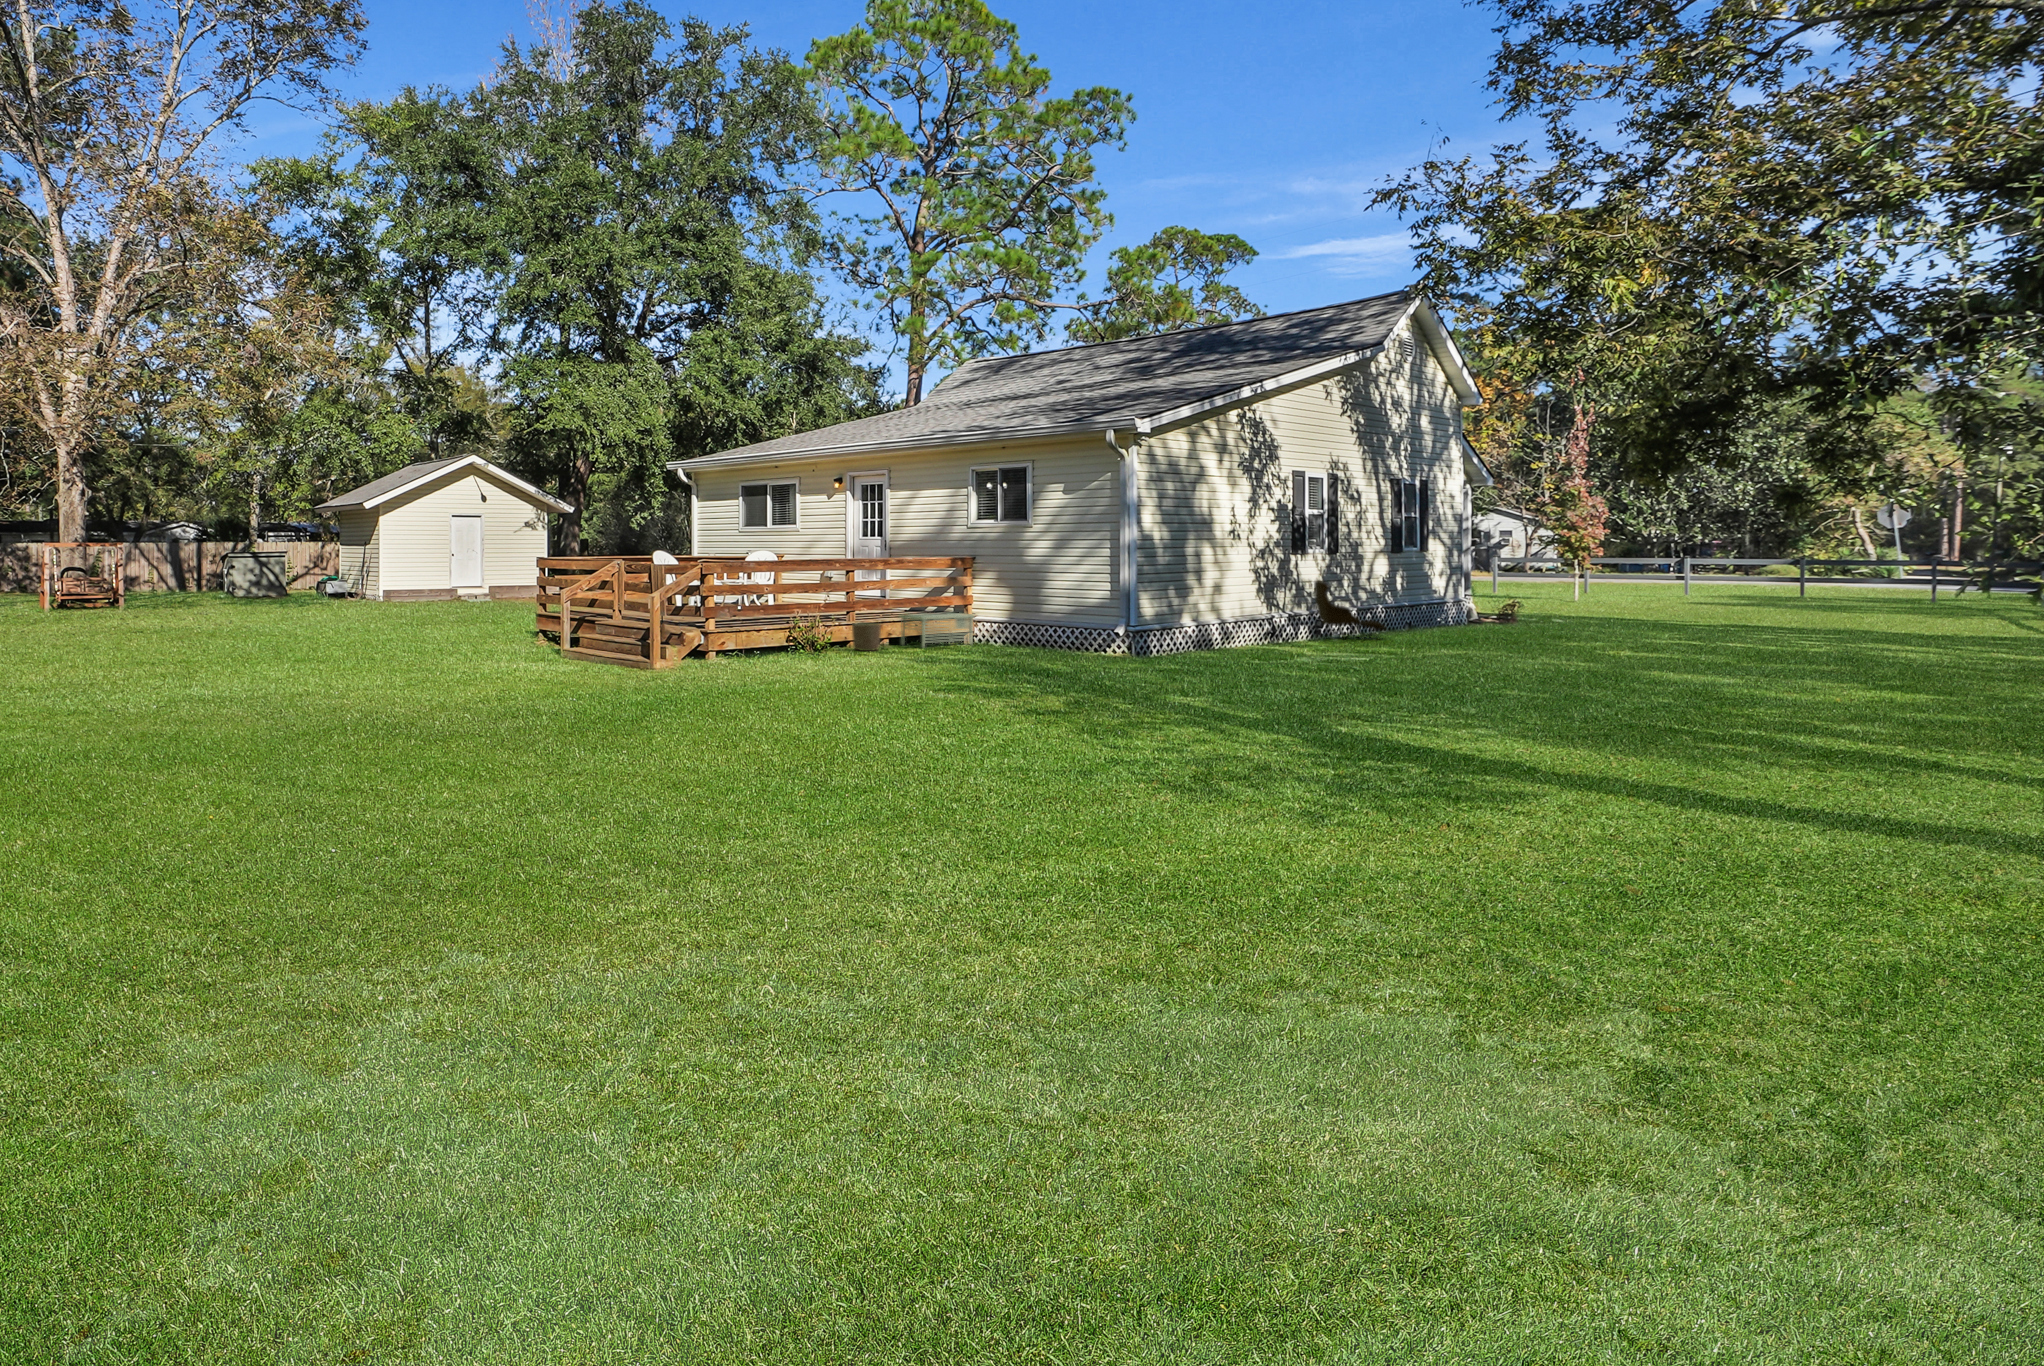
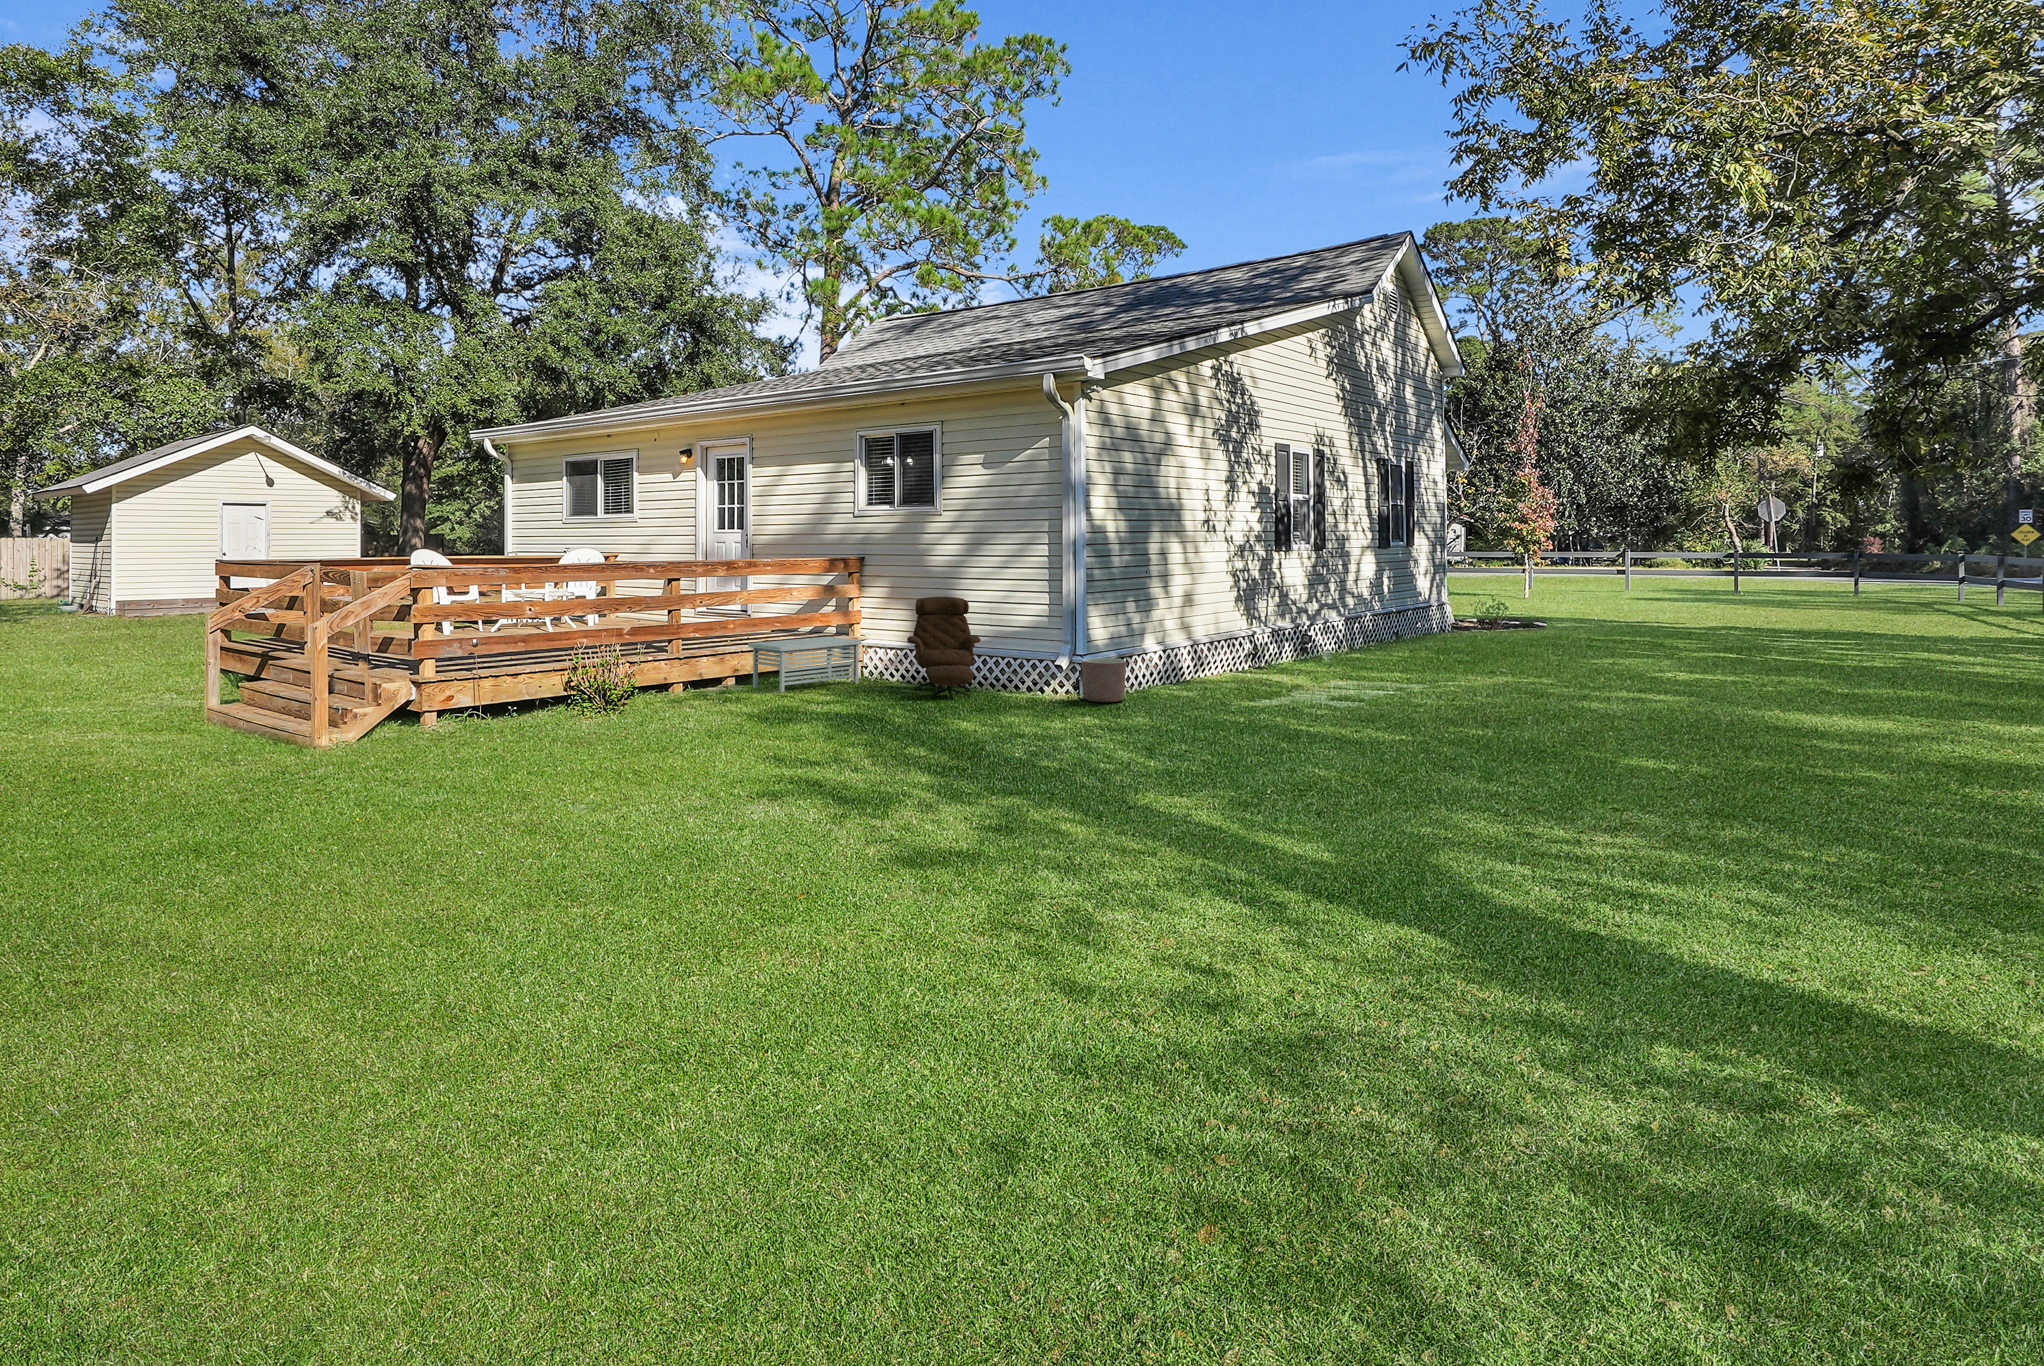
lounge chair: present [1314,580,1386,638] -> present [907,597,981,699]
planter: present [852,623,881,651] -> present [1082,658,1126,702]

